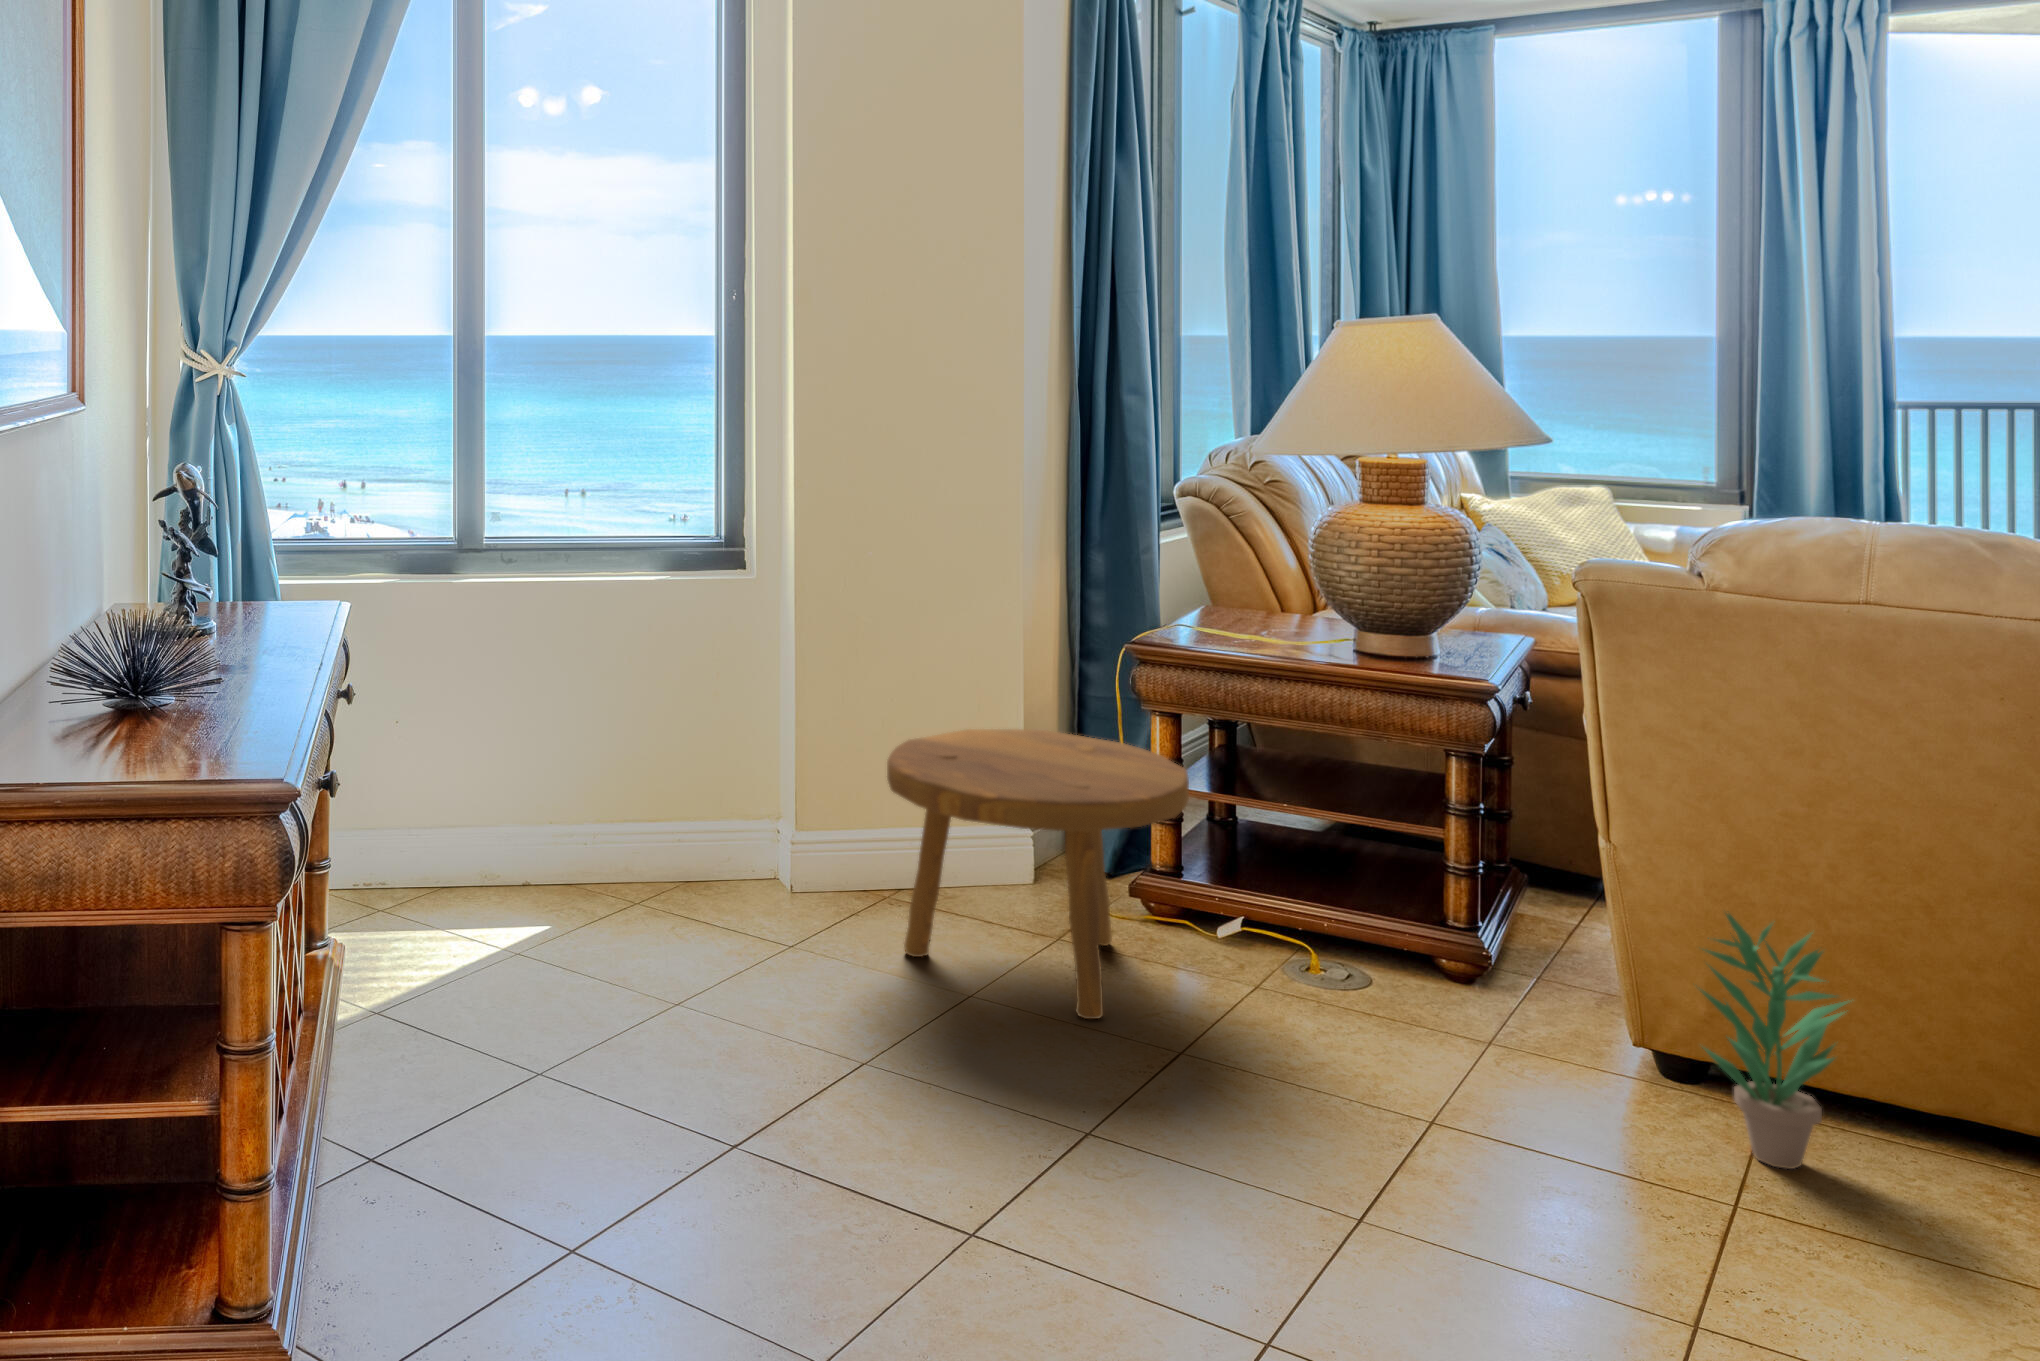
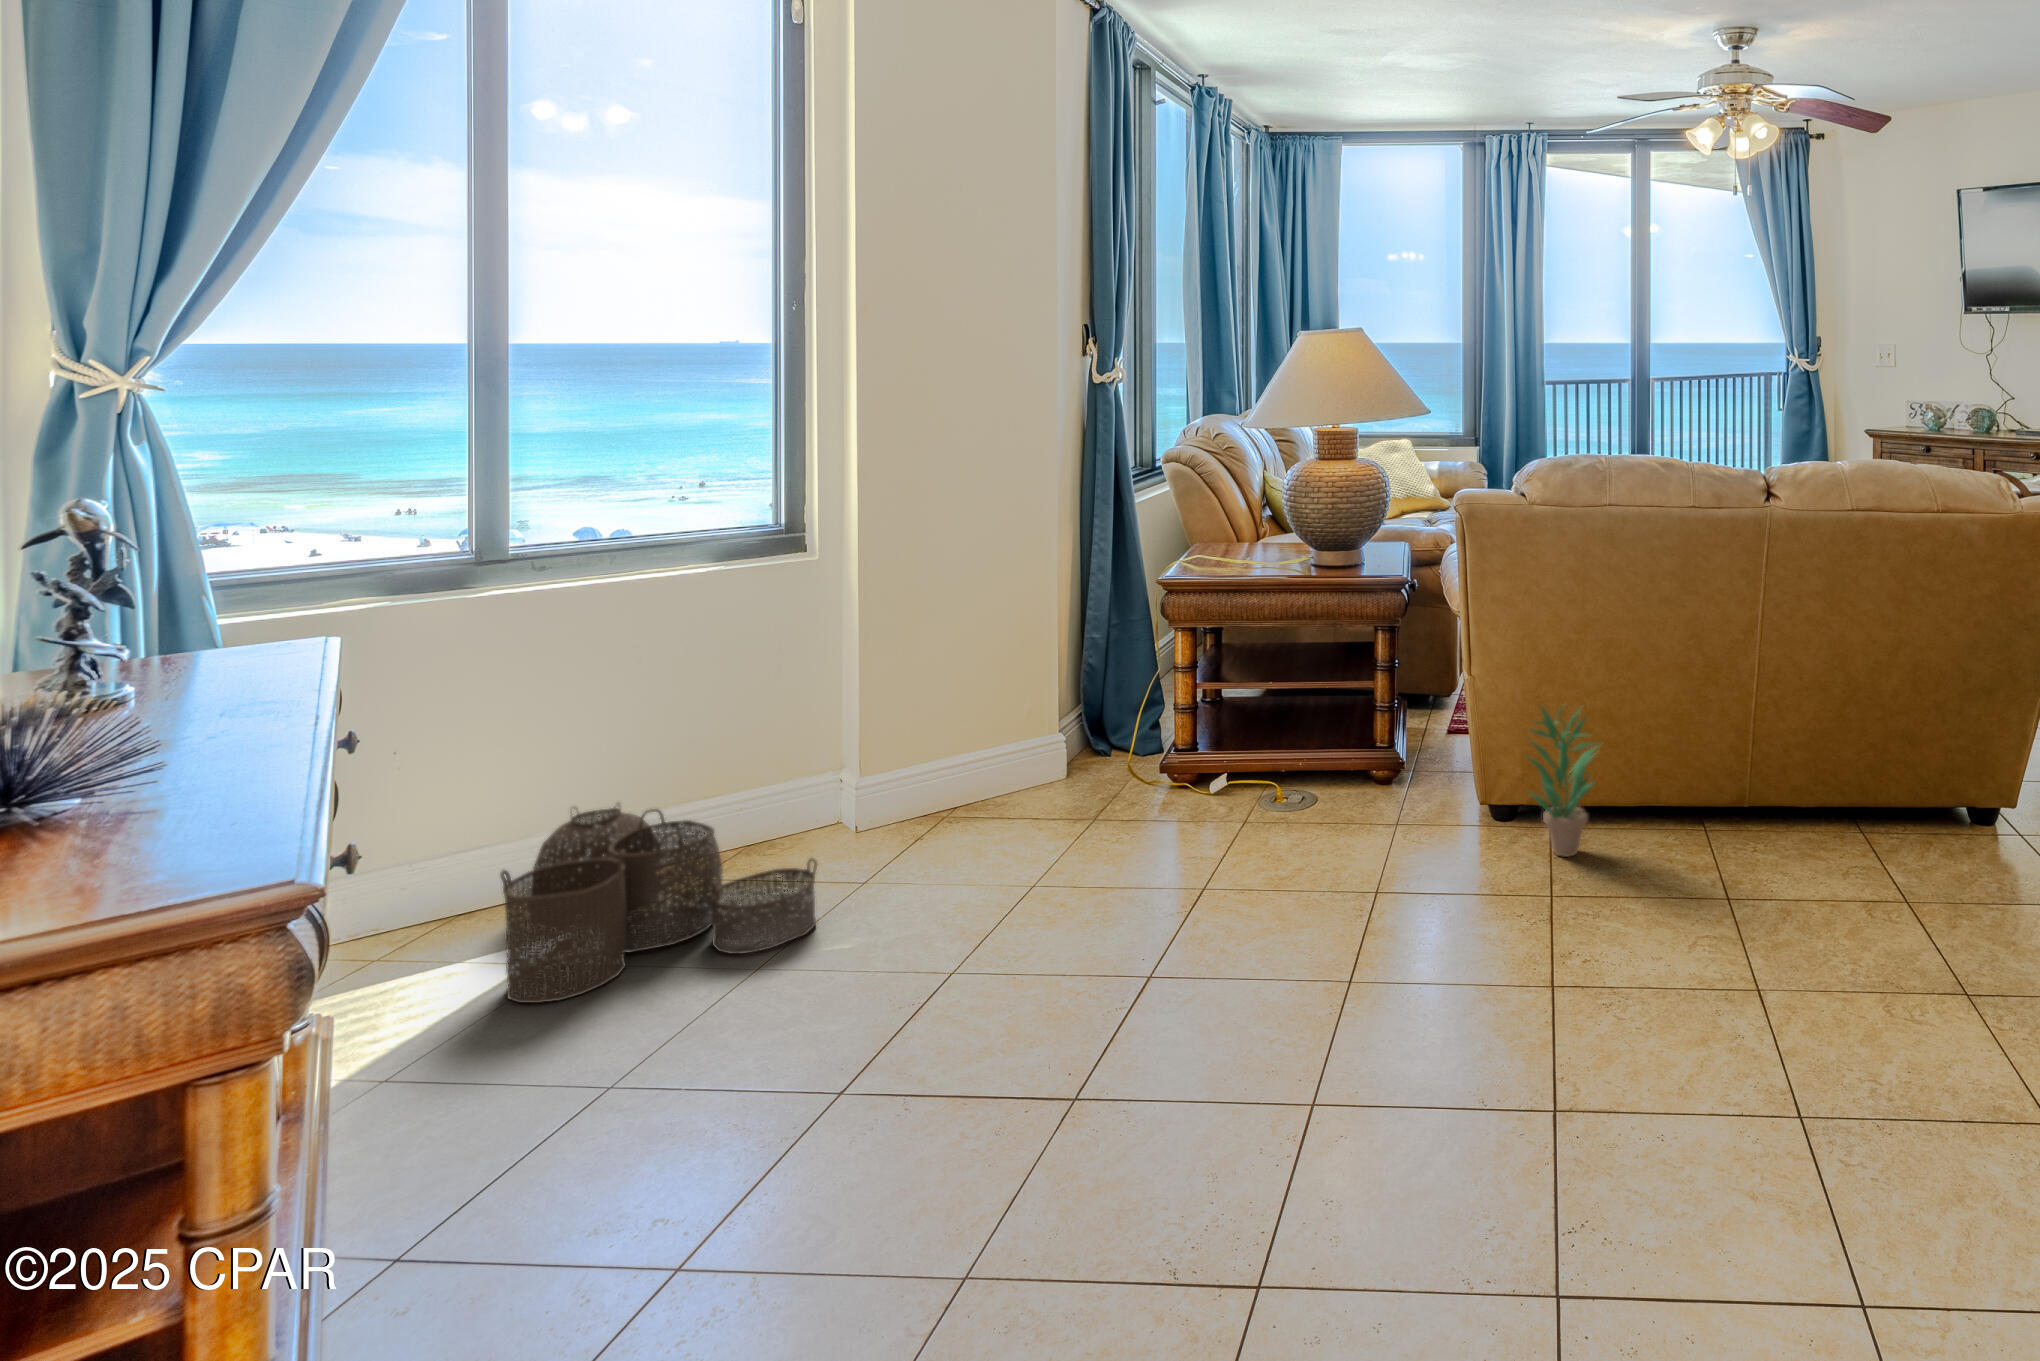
footstool: present [887,729,1189,1019] -> none [958,656,1202,878]
woven basket: none [463,800,734,989] -> present [500,804,817,1003]

